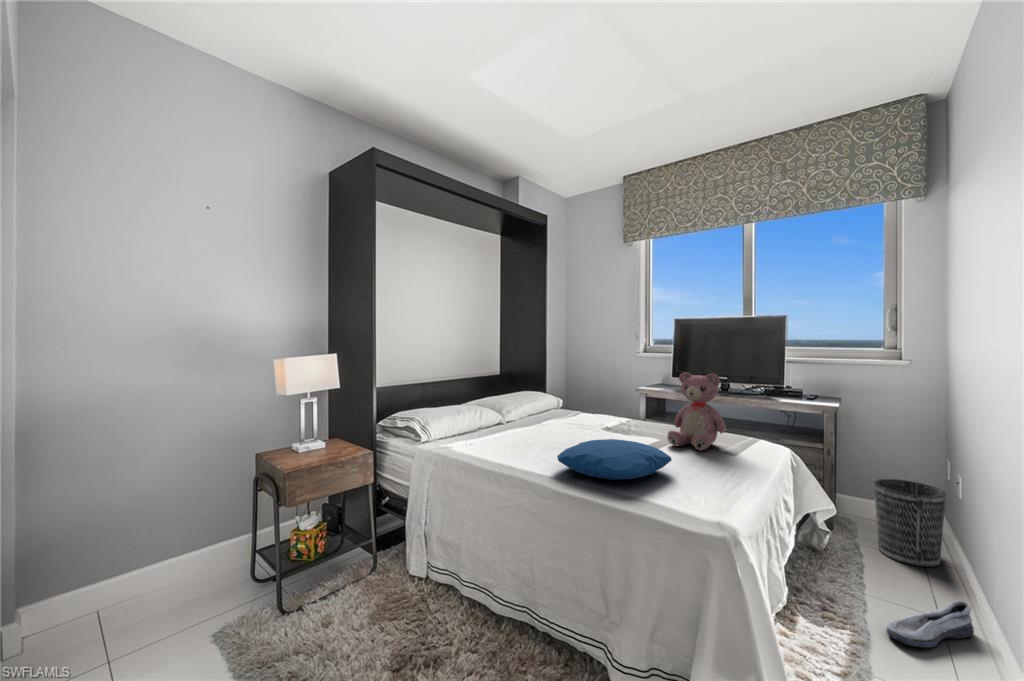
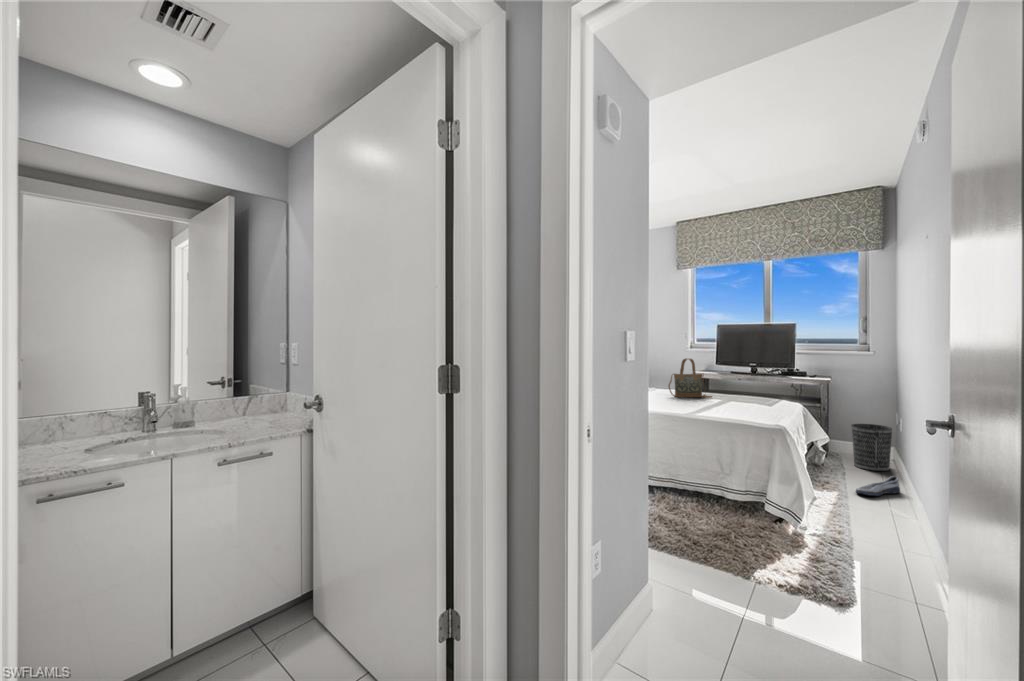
handbag: none [573,371,641,437] -> present [669,358,712,398]
teddy bear: present [667,372,726,450] -> none [731,358,766,403]
pillow: present [557,439,672,480] -> none [681,394,743,411]

